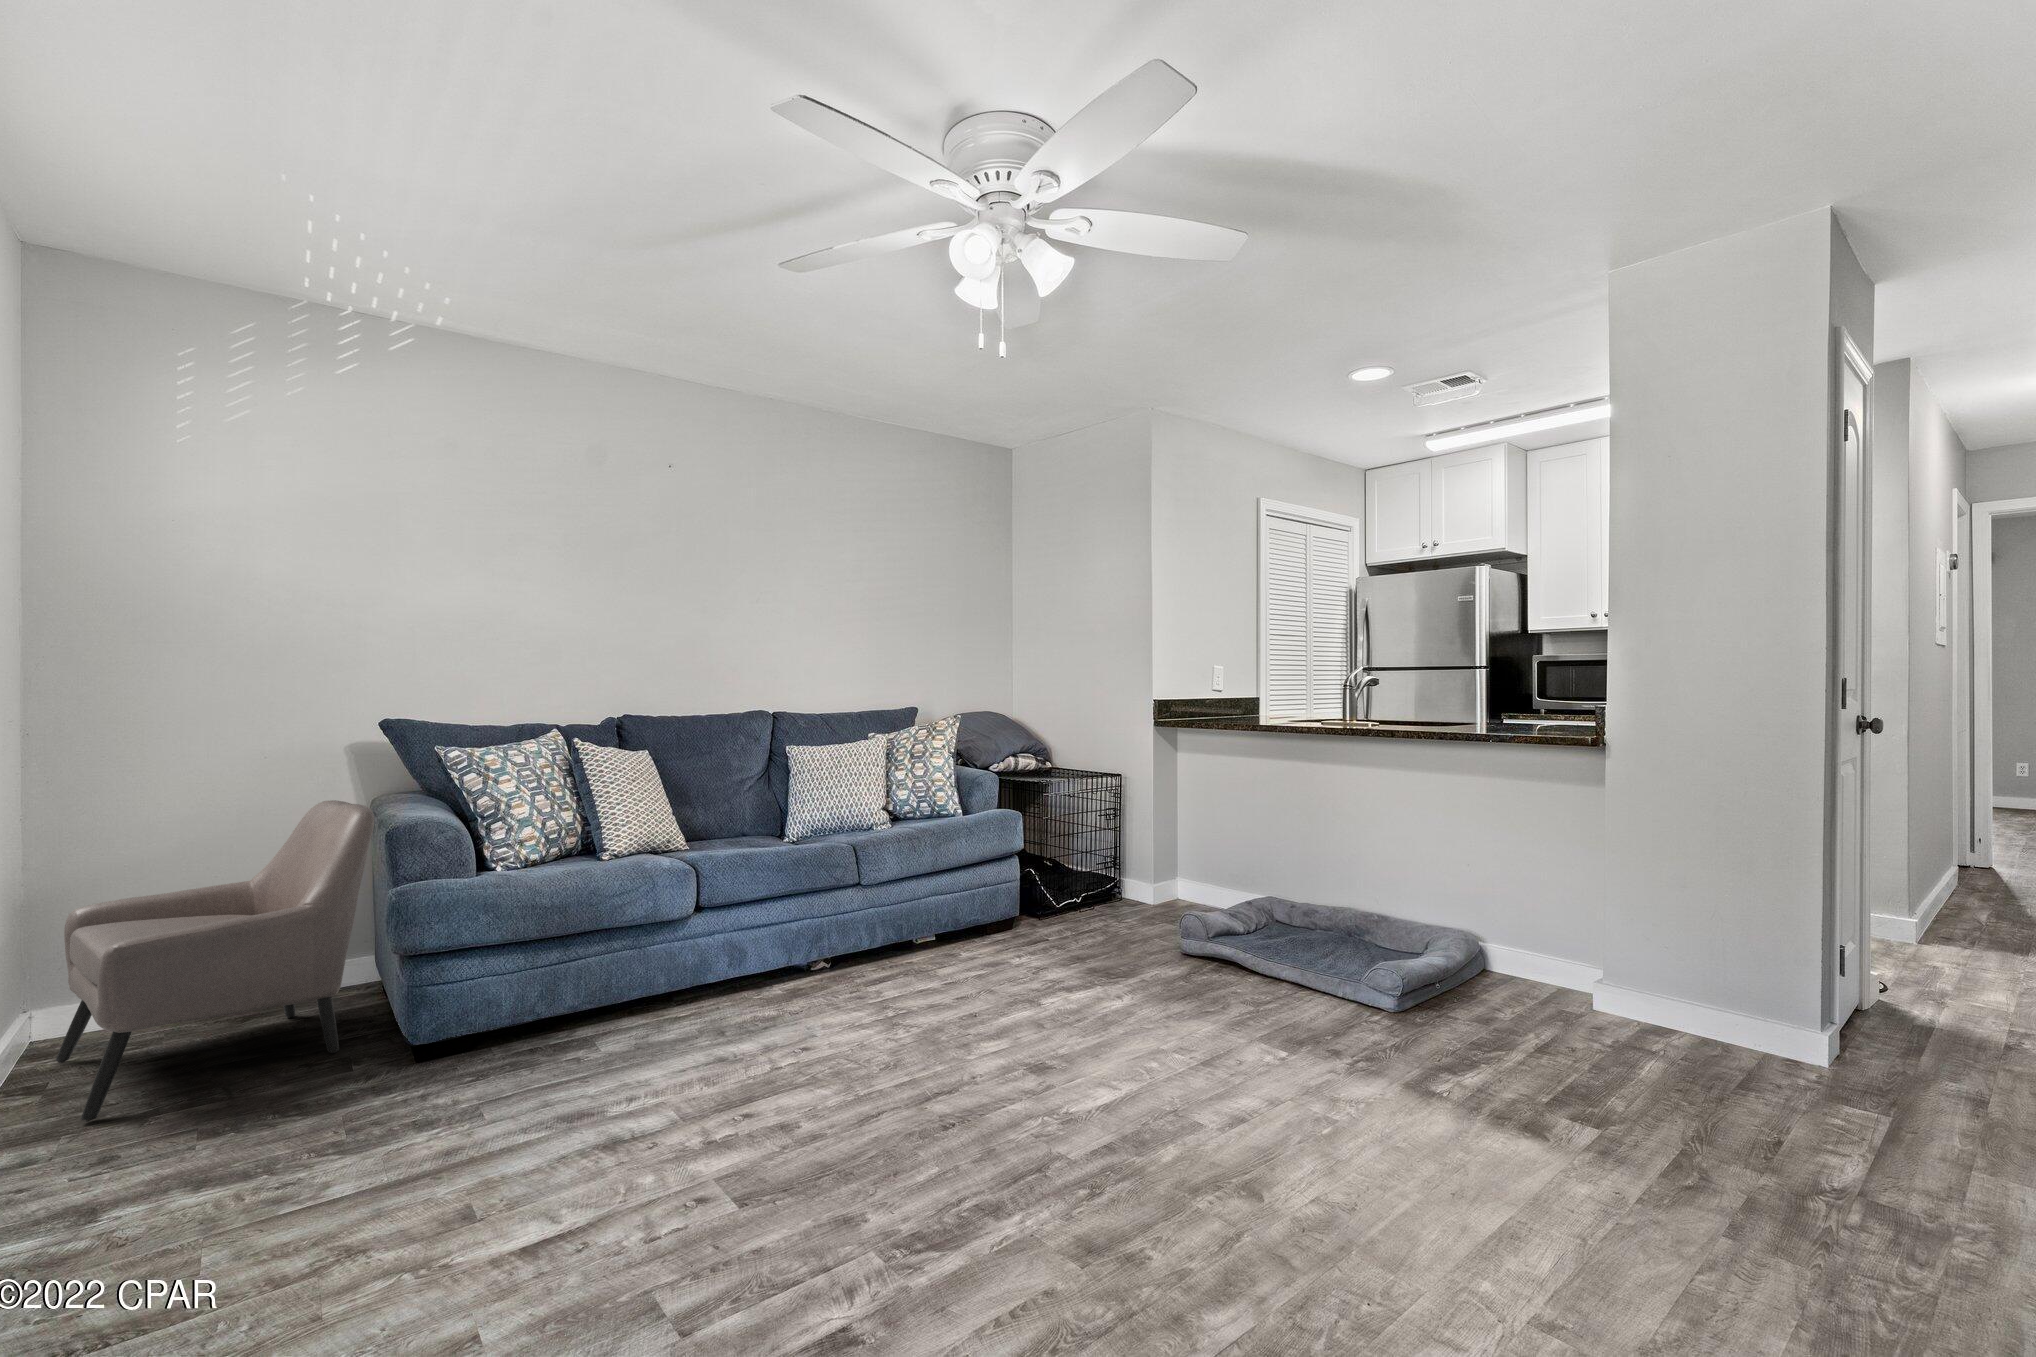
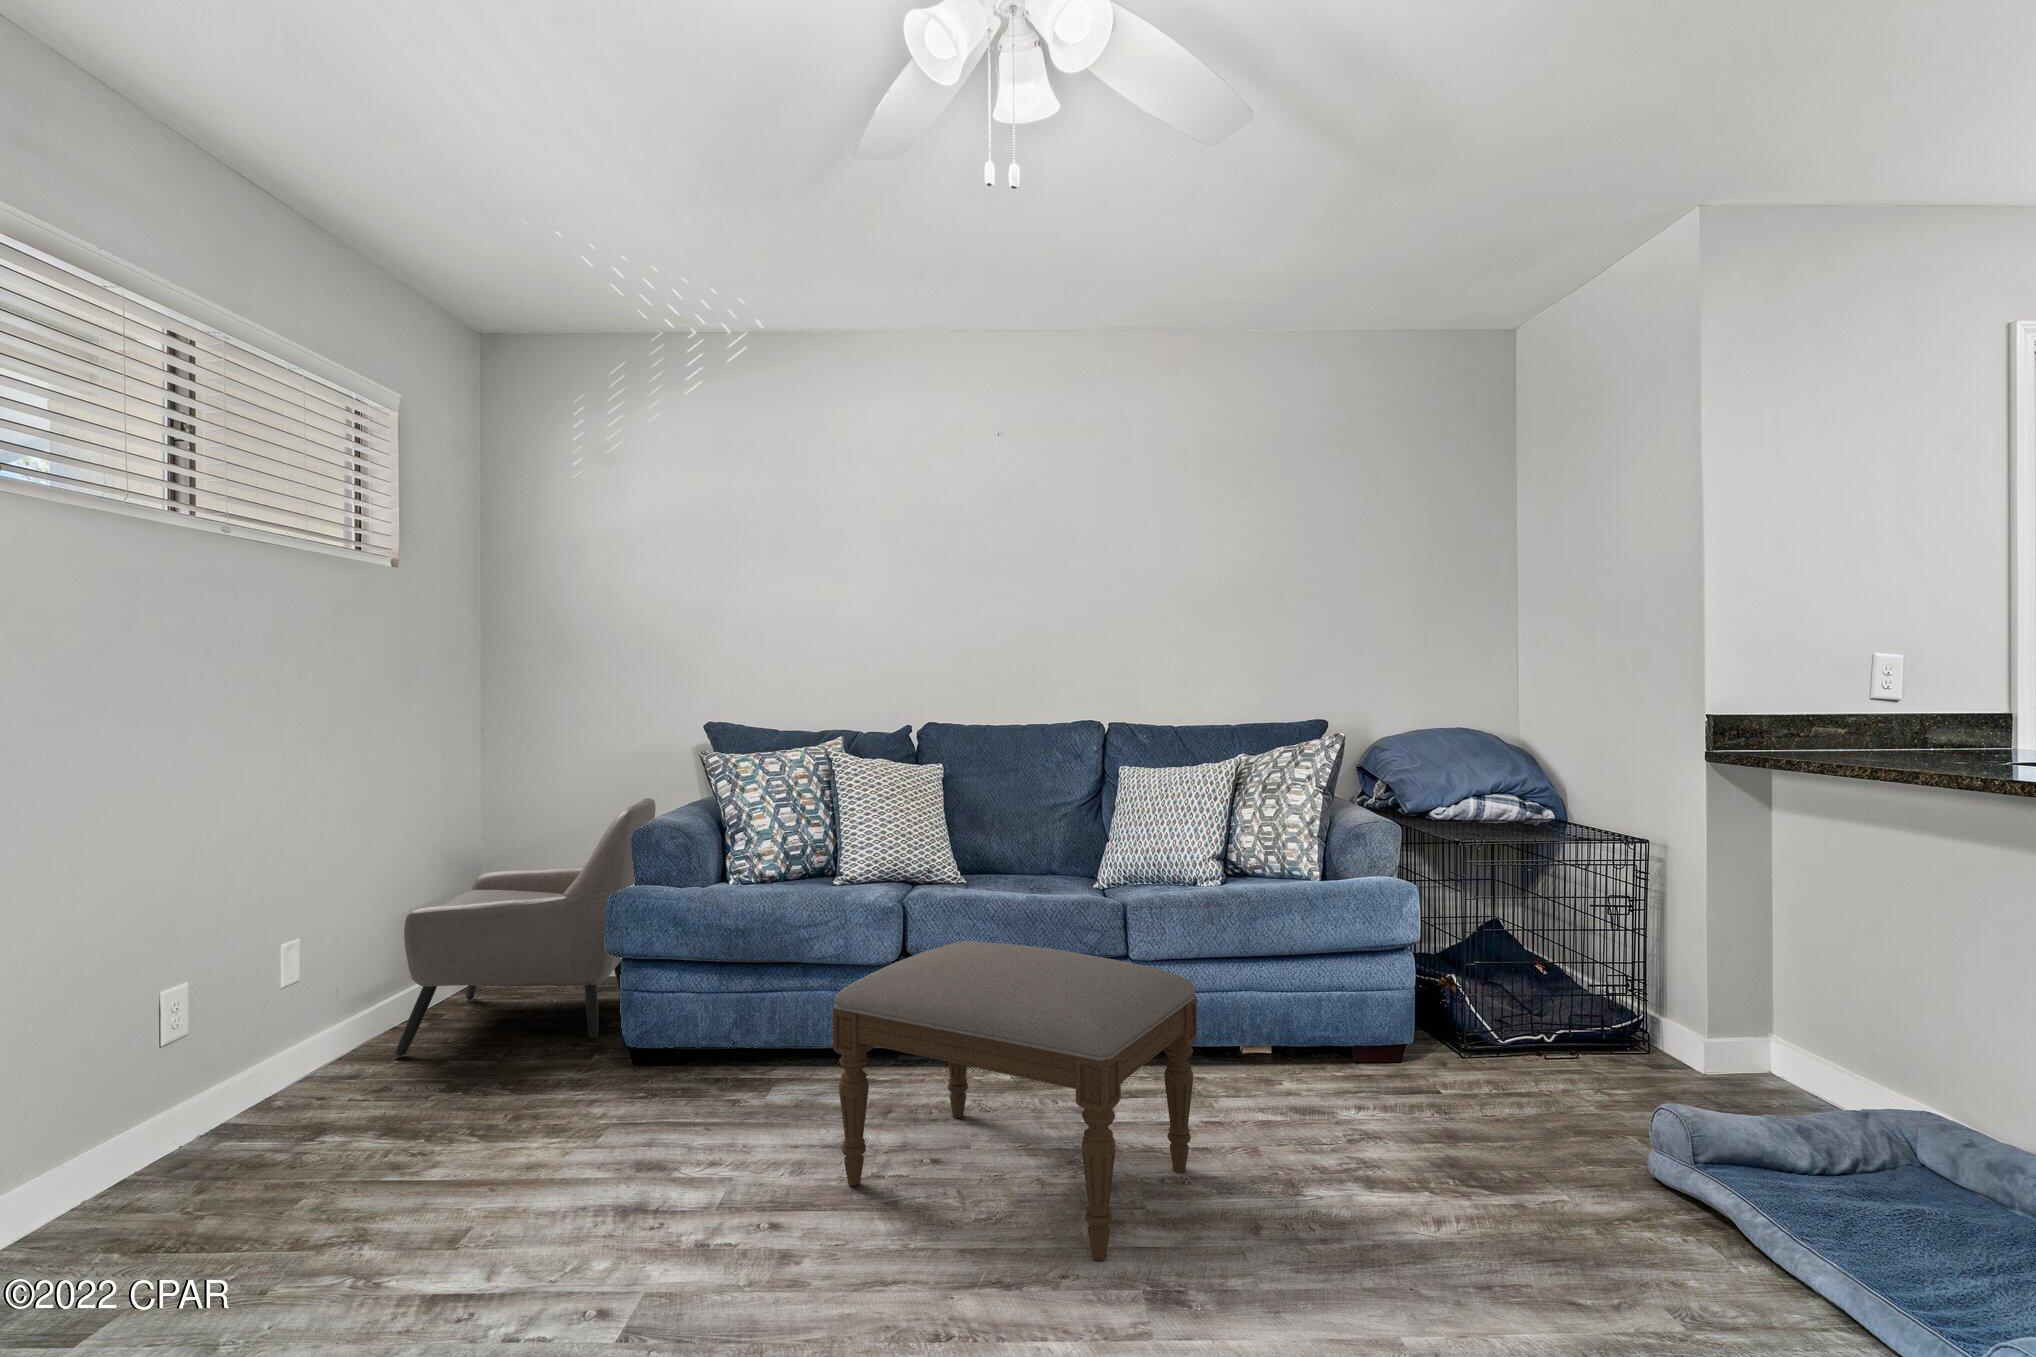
ottoman: none [771,872,1005,1068] -> present [833,941,1197,1260]

